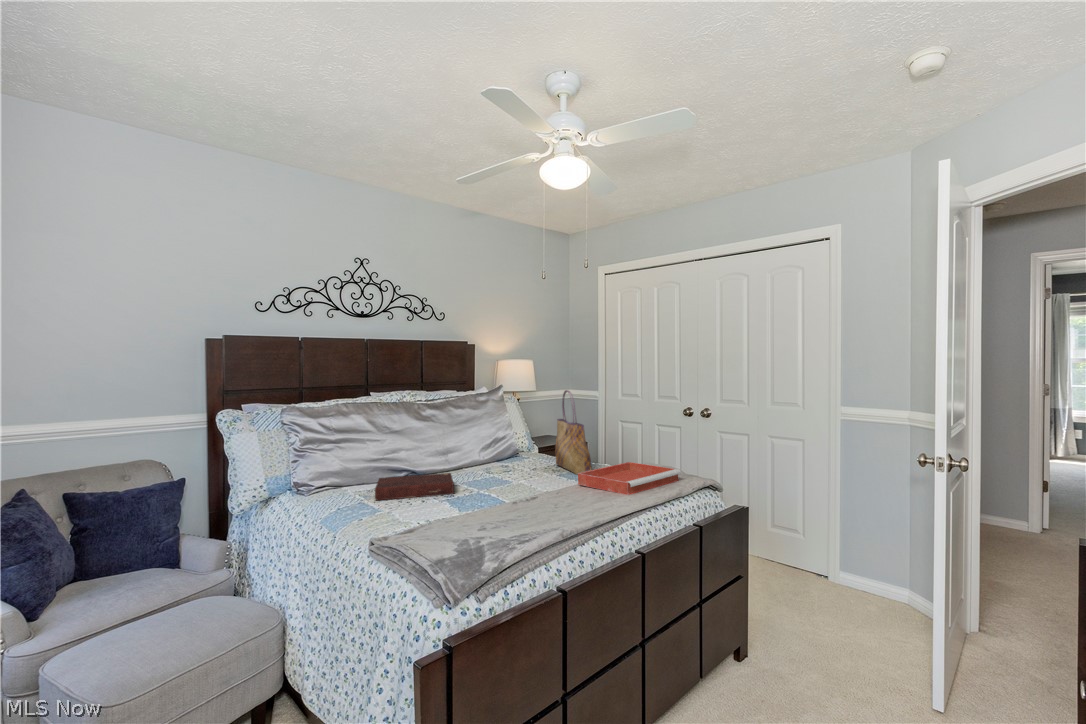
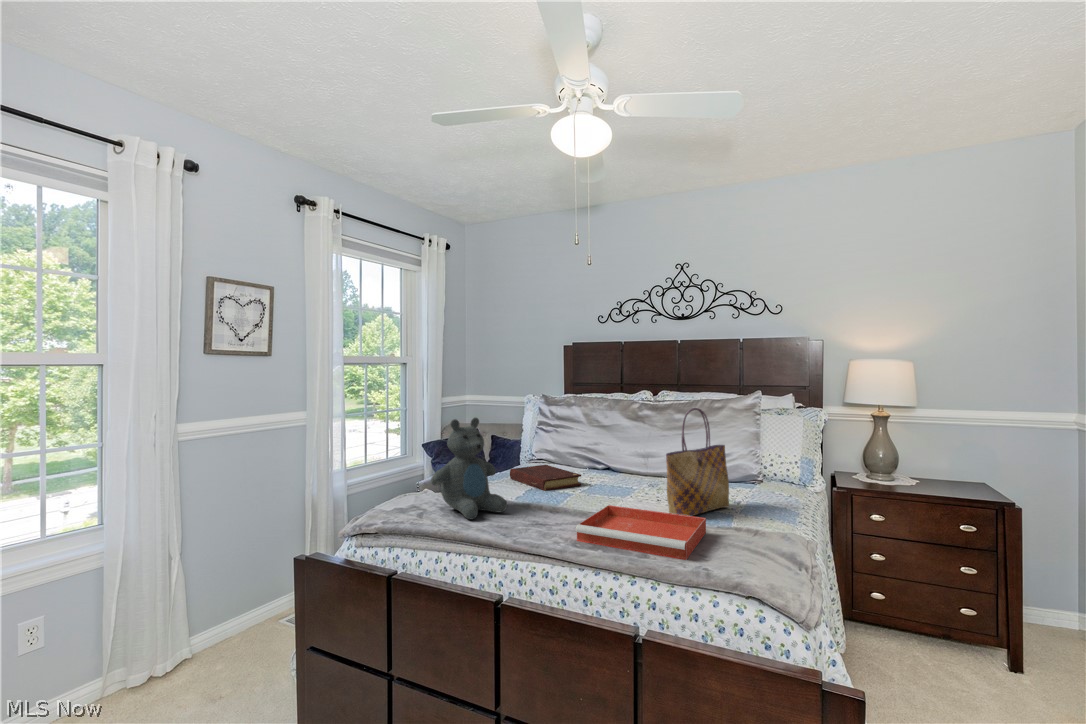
teddy bear: none [475,413,550,519] -> present [431,418,507,519]

